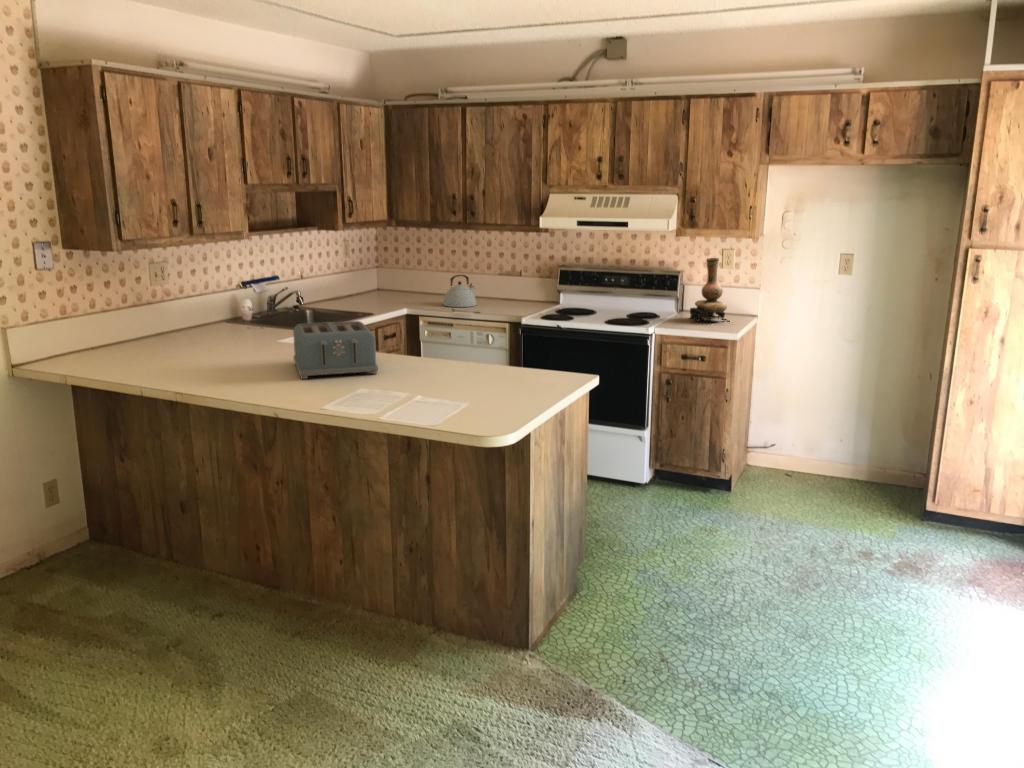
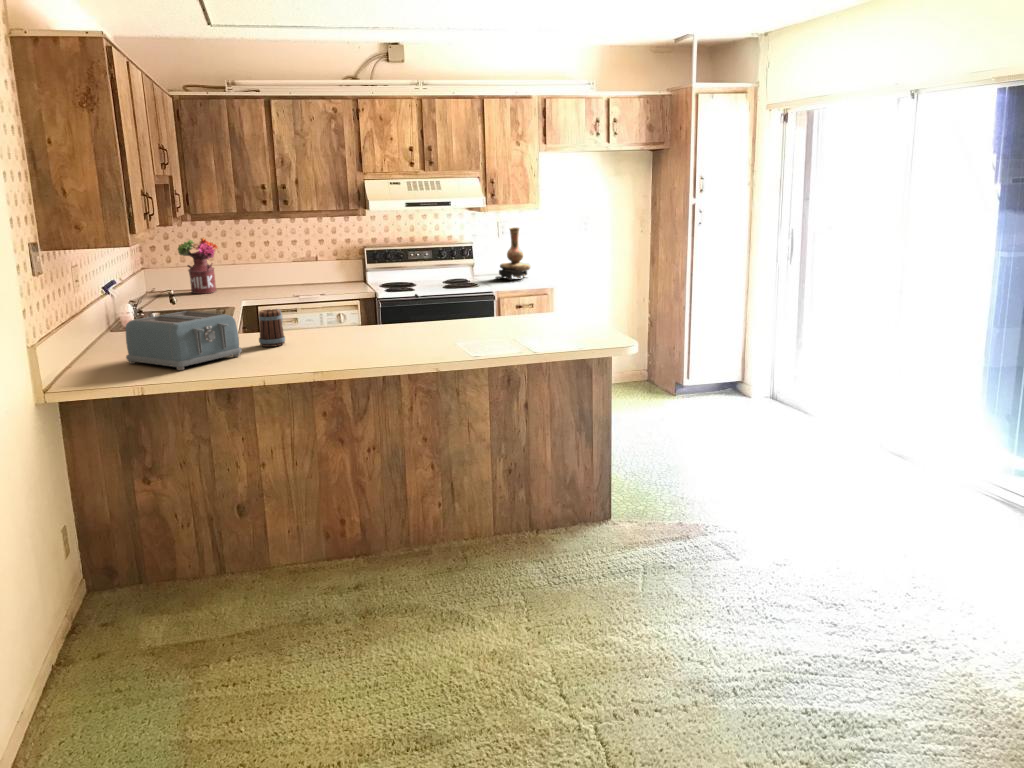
flower arrangement: none [393,243,431,296] -> present [178,238,218,294]
kettle: present [443,275,476,307] -> none [268,264,302,296]
toaster: present [293,321,378,379] -> present [126,311,242,370]
mug: none [239,322,275,359] -> present [259,309,285,347]

